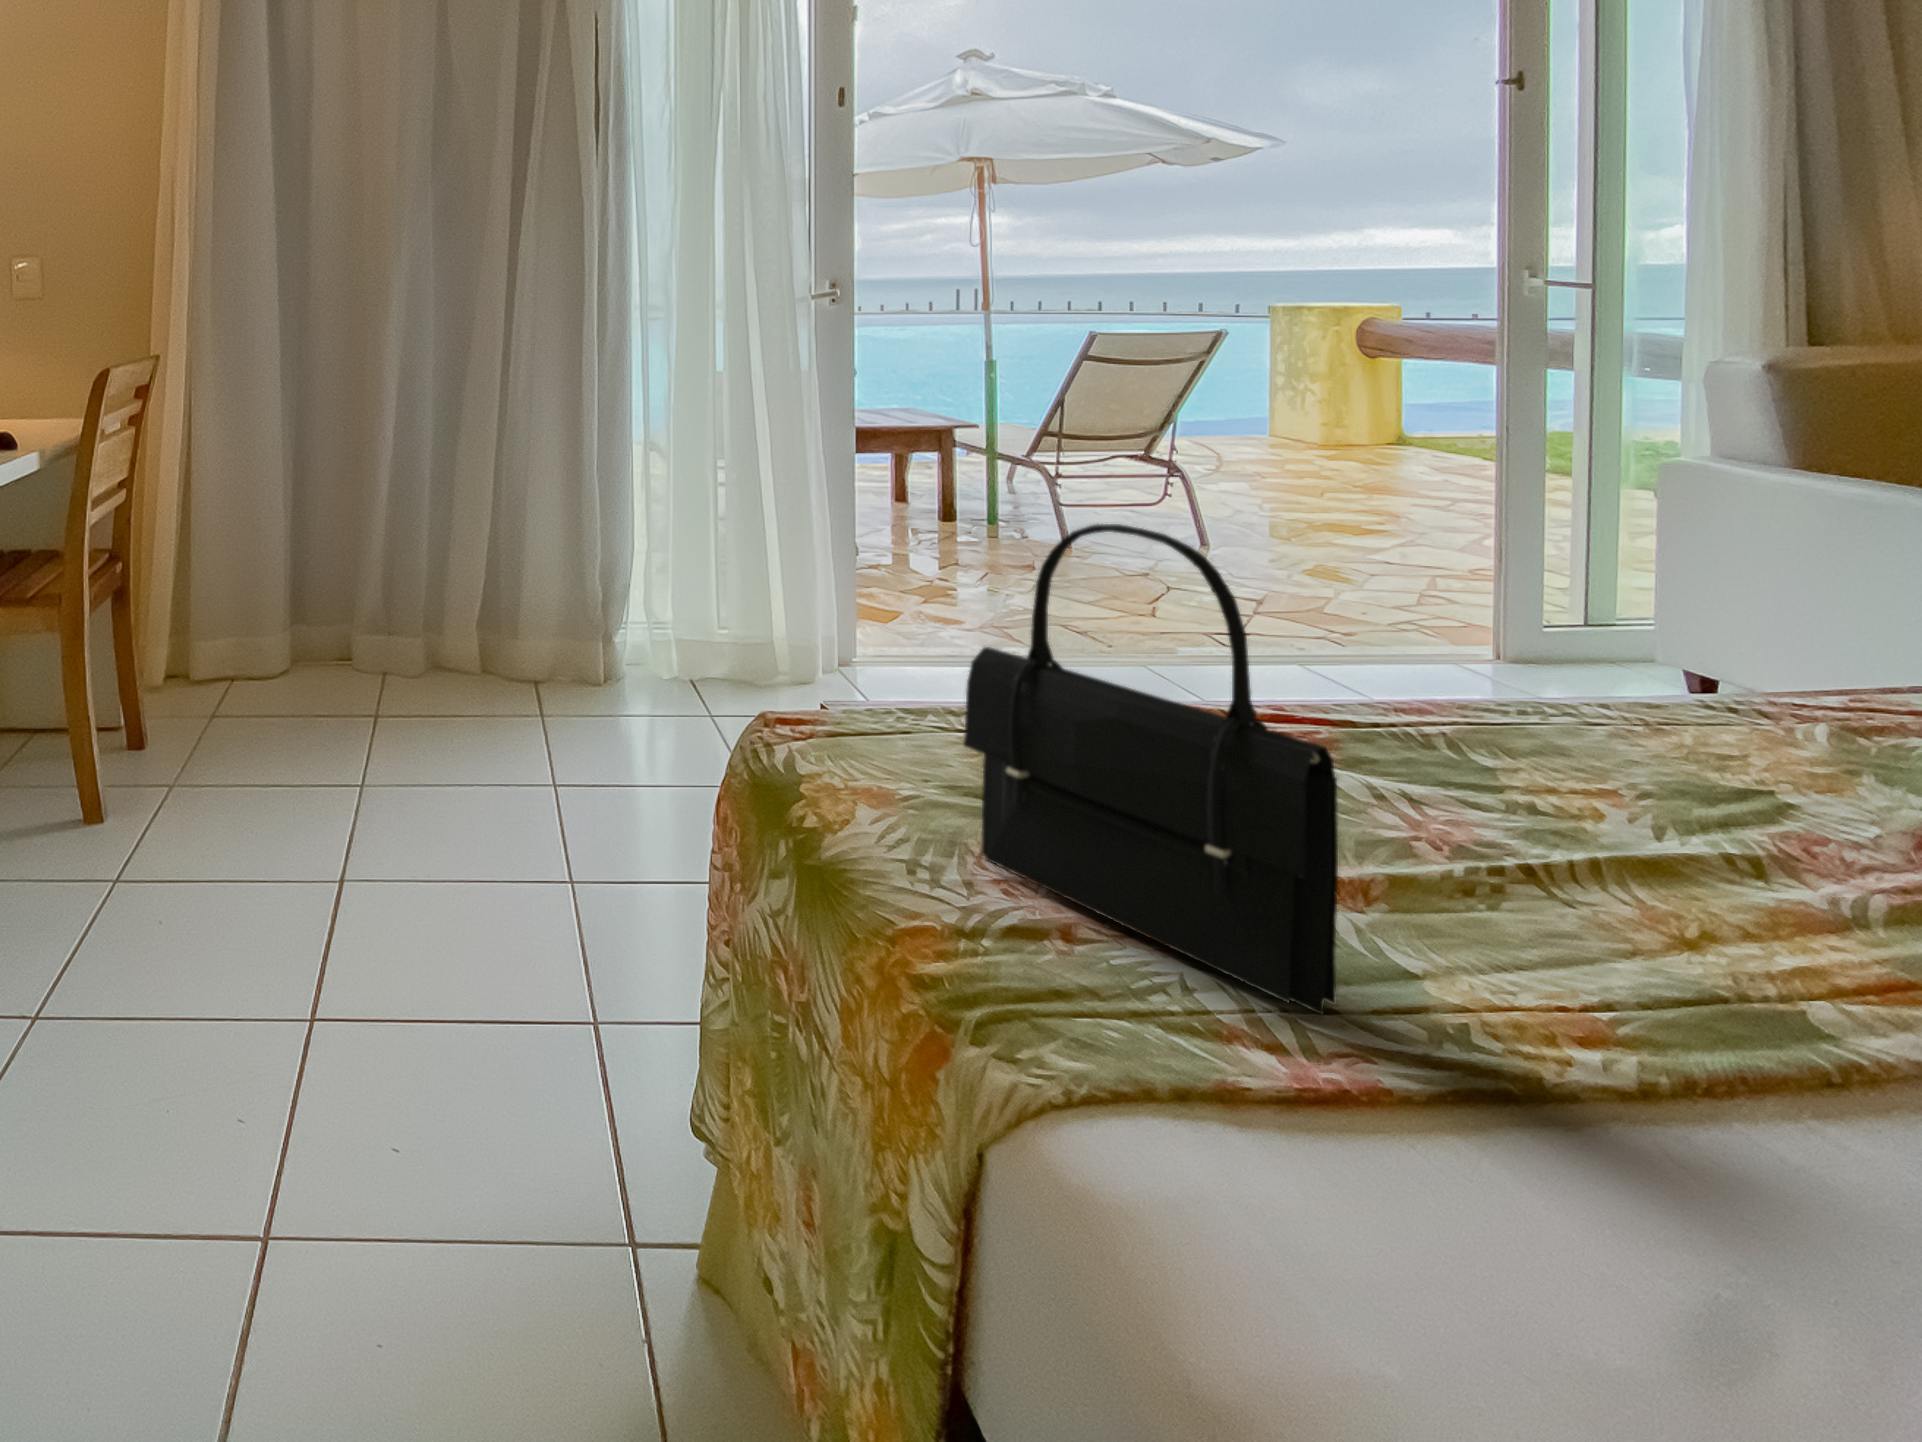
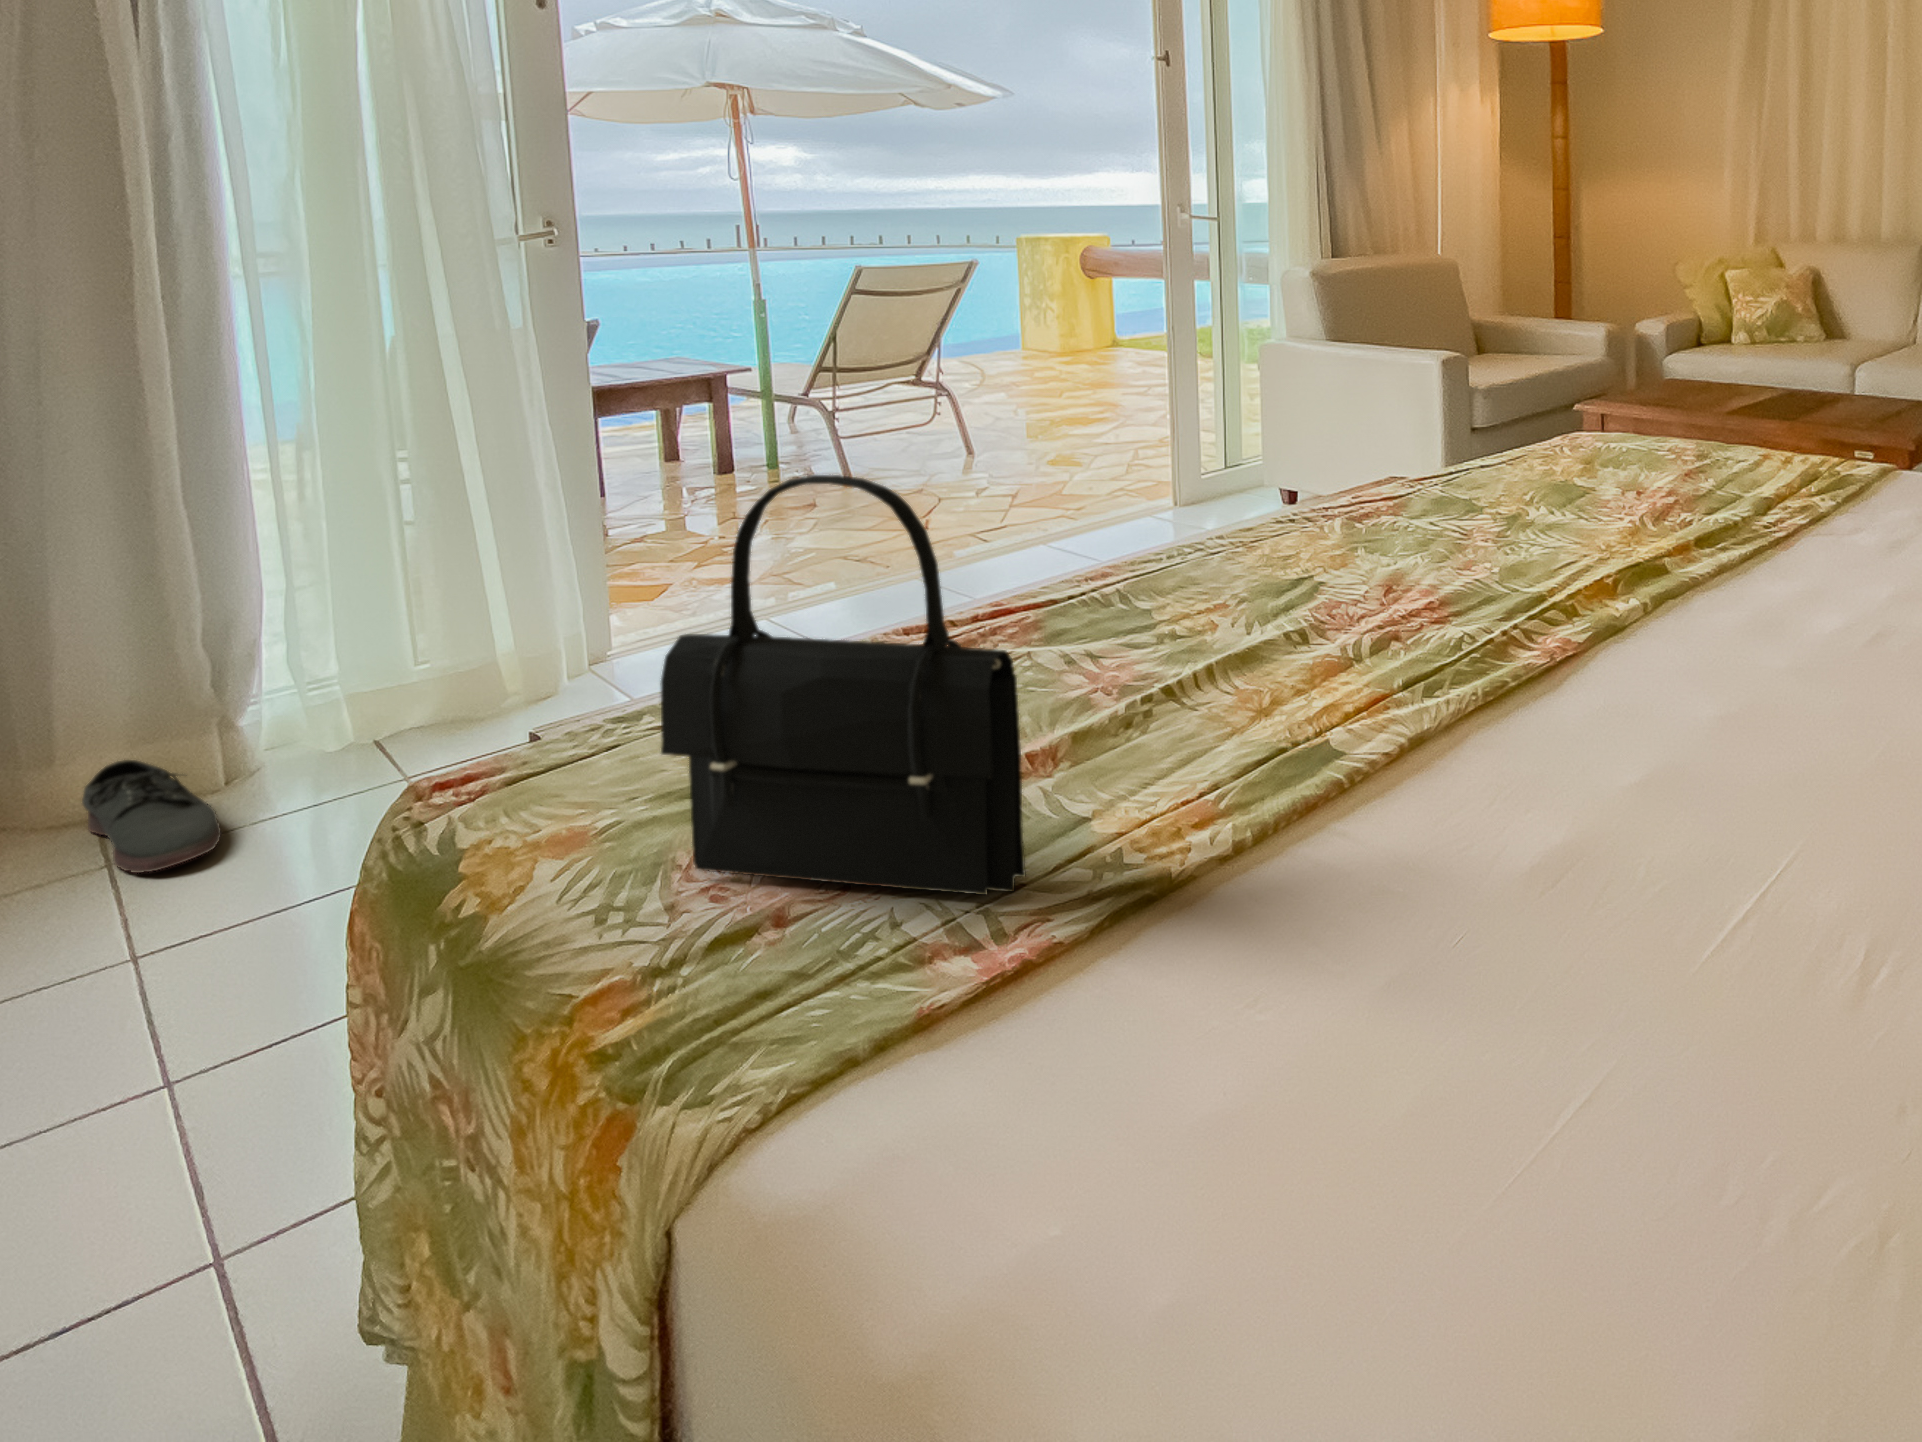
shoe: none [547,651,613,733] -> present [82,760,221,873]

